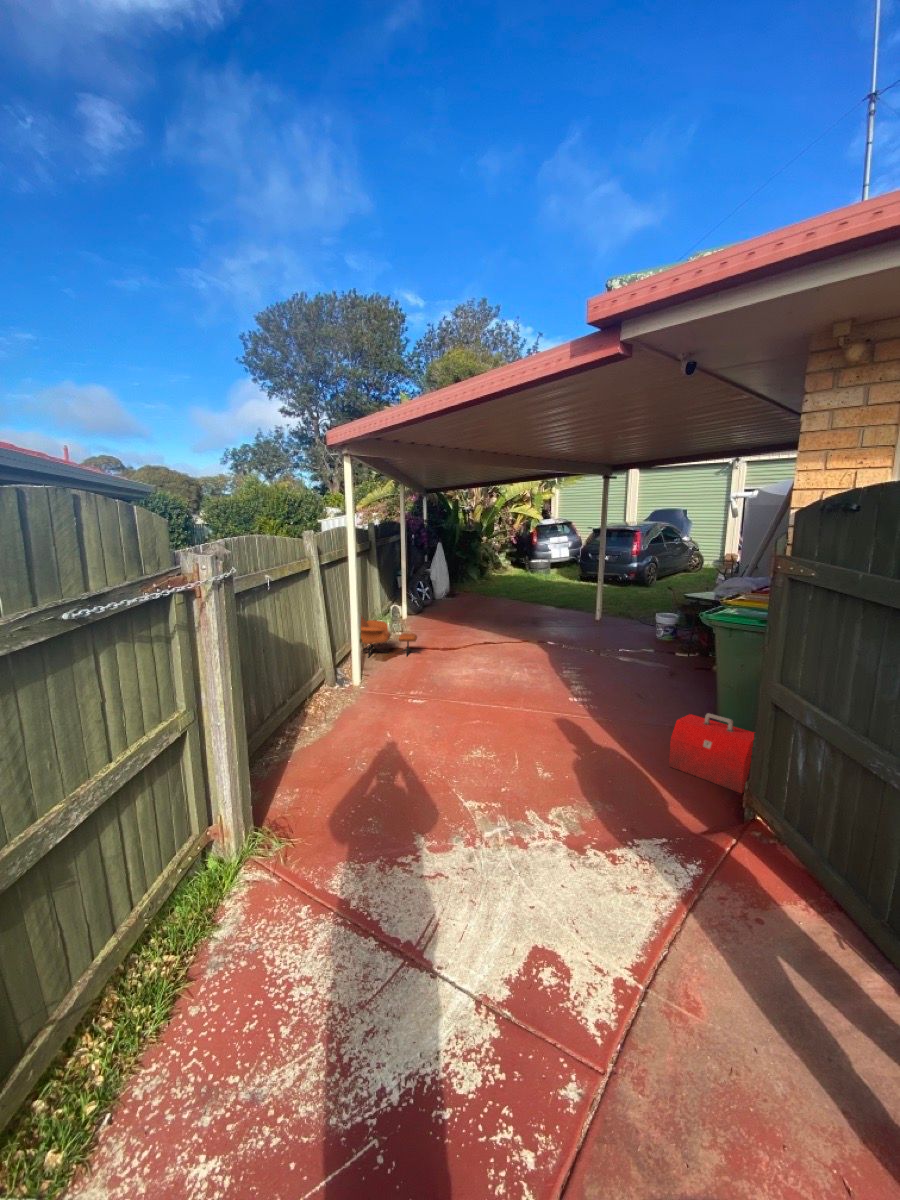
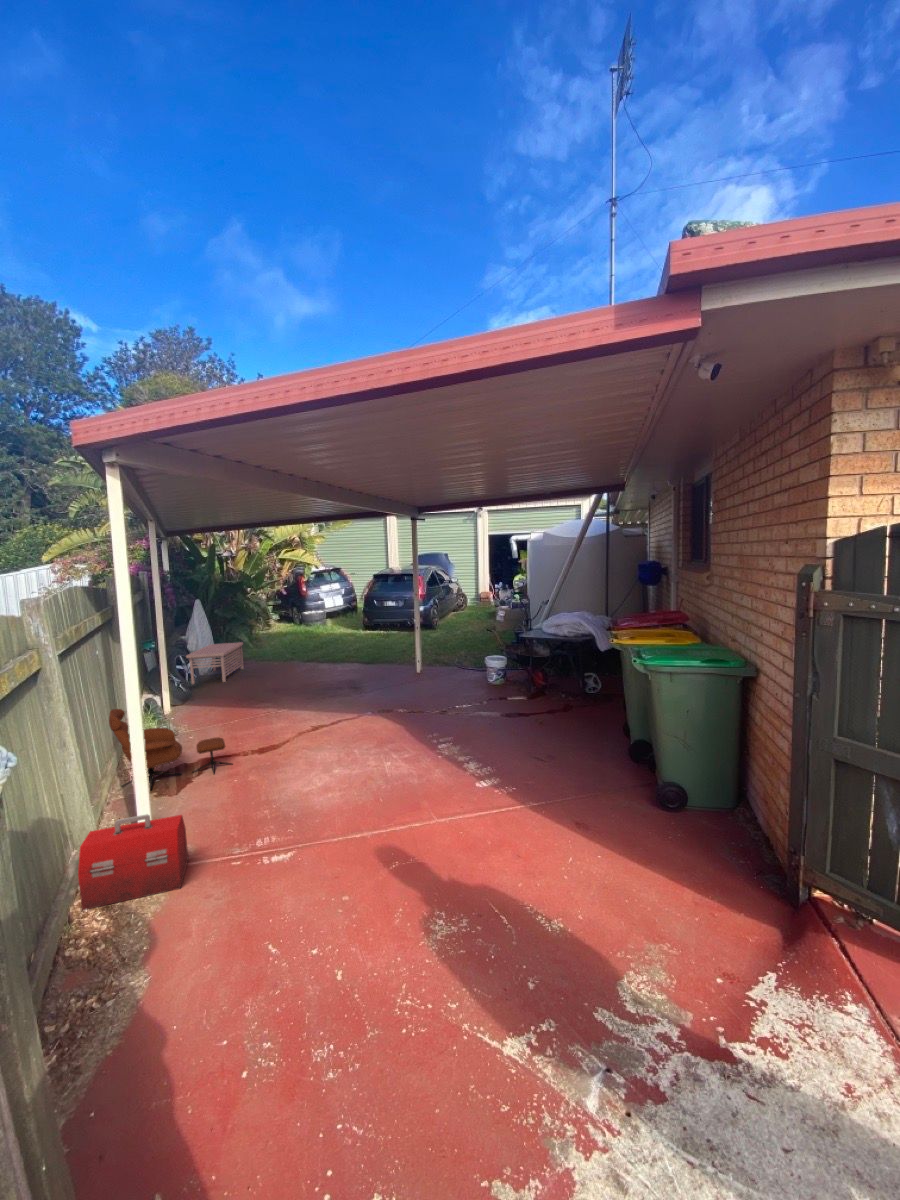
storage bench: none [423,577,468,606] -> present [186,642,243,684]
toolbox: present [669,713,754,793] -> present [78,814,188,910]

